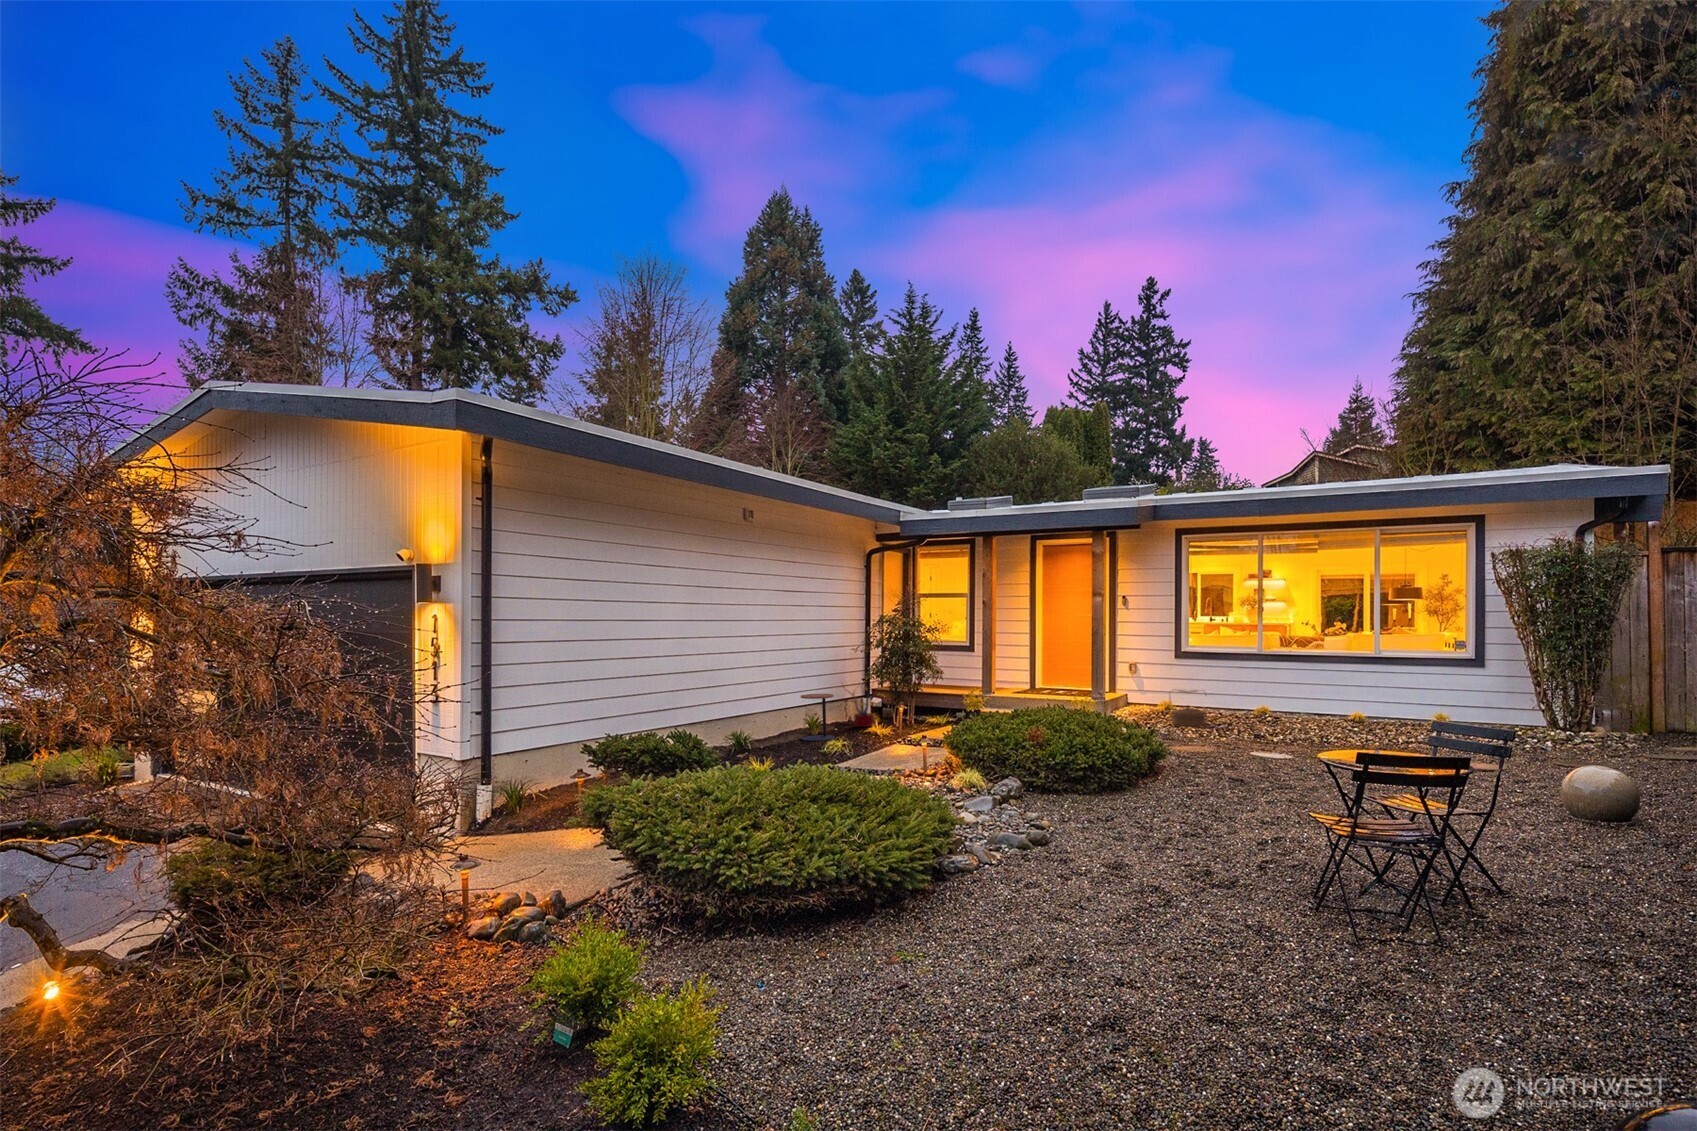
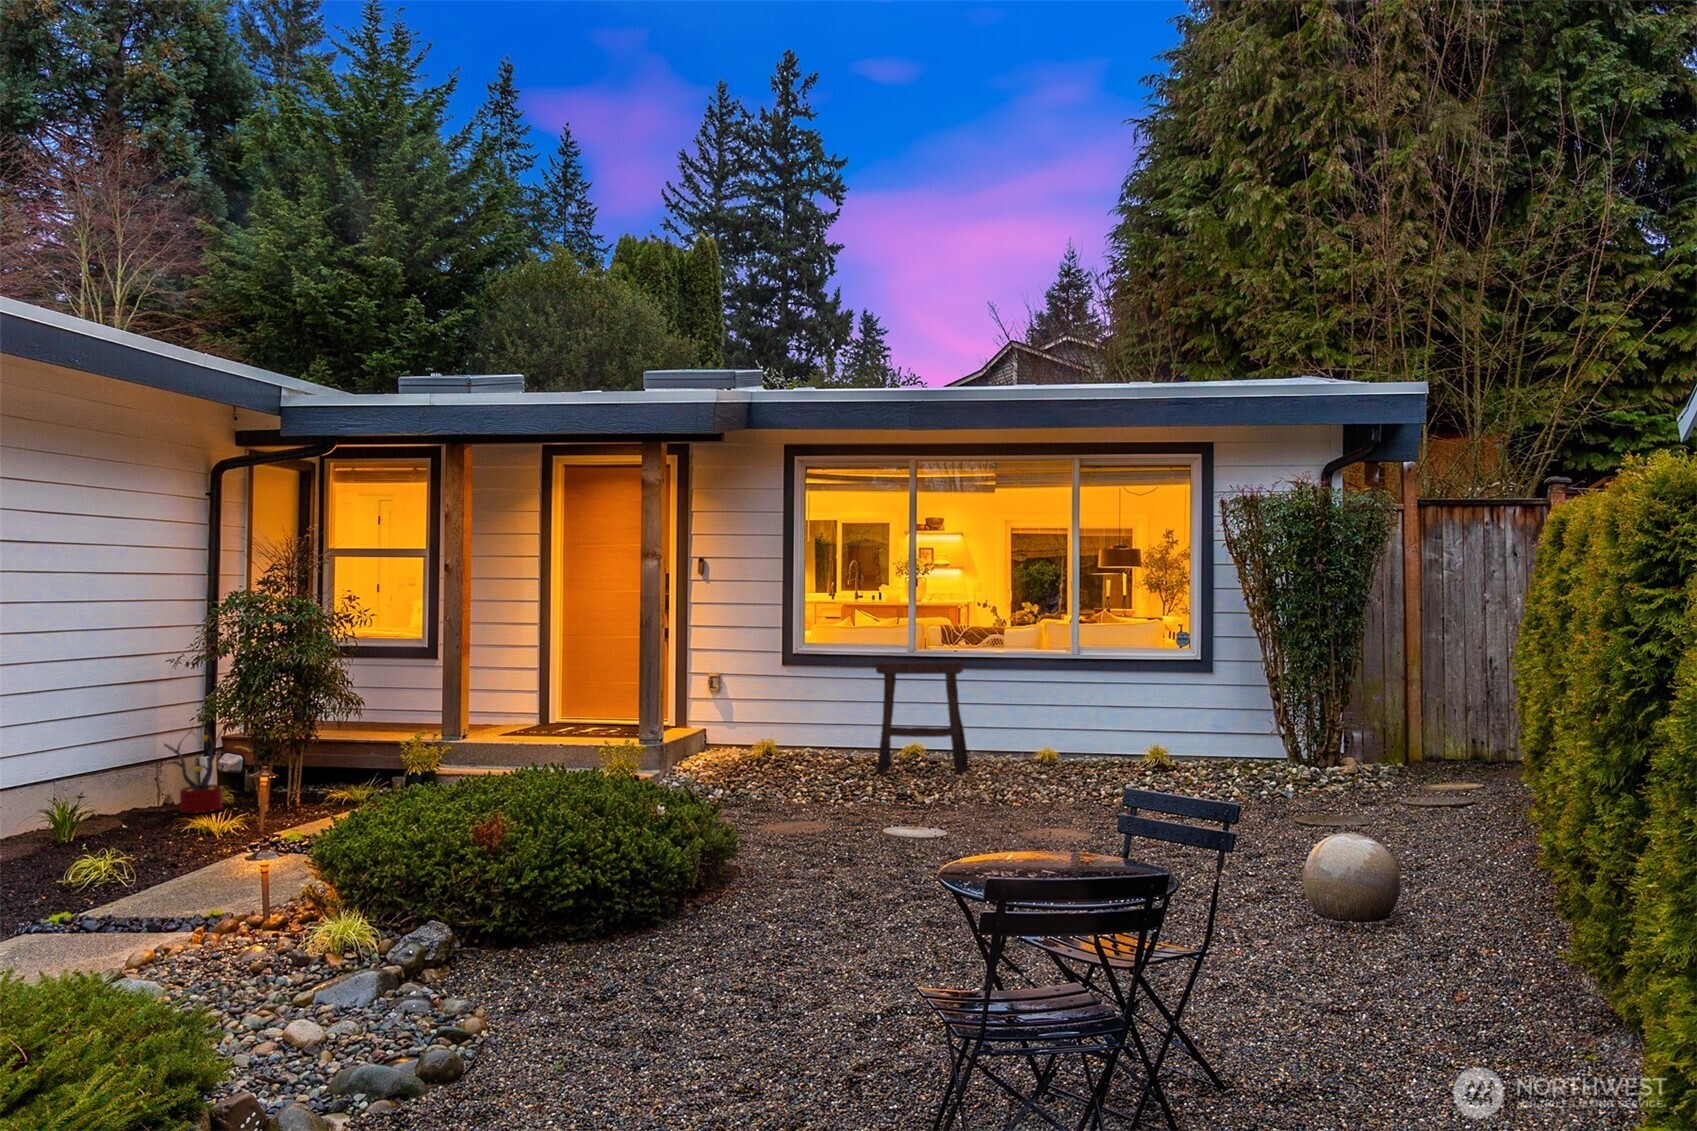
stool: none [1239,657,1304,728] -> present [876,661,969,775]
woven basket: present [1171,689,1207,726] -> none [767,718,826,780]
side table: present [801,694,835,741] -> none [42,754,122,855]

